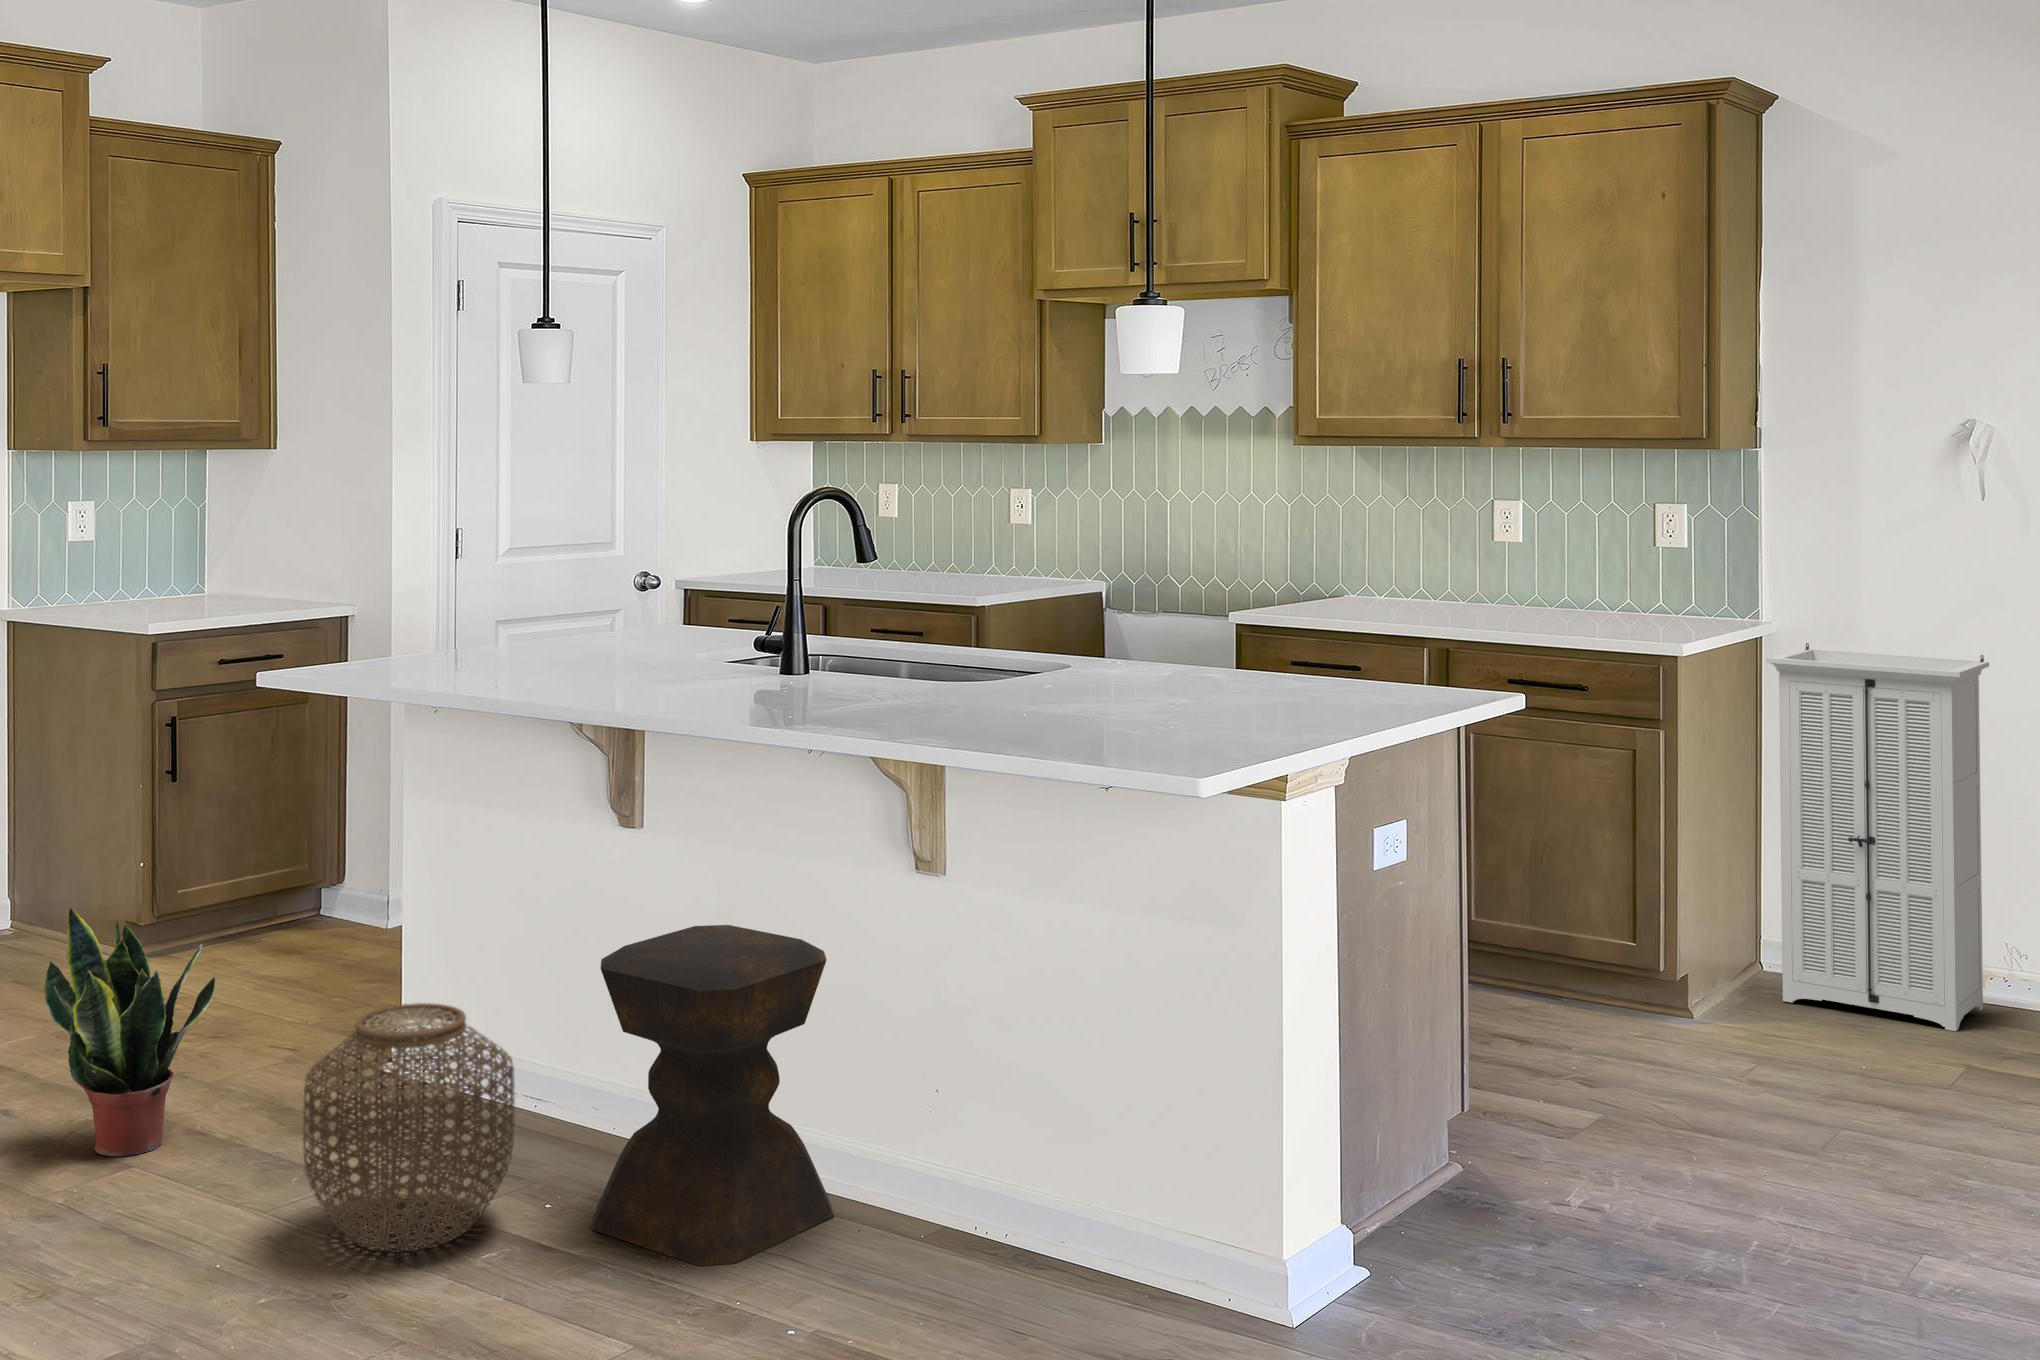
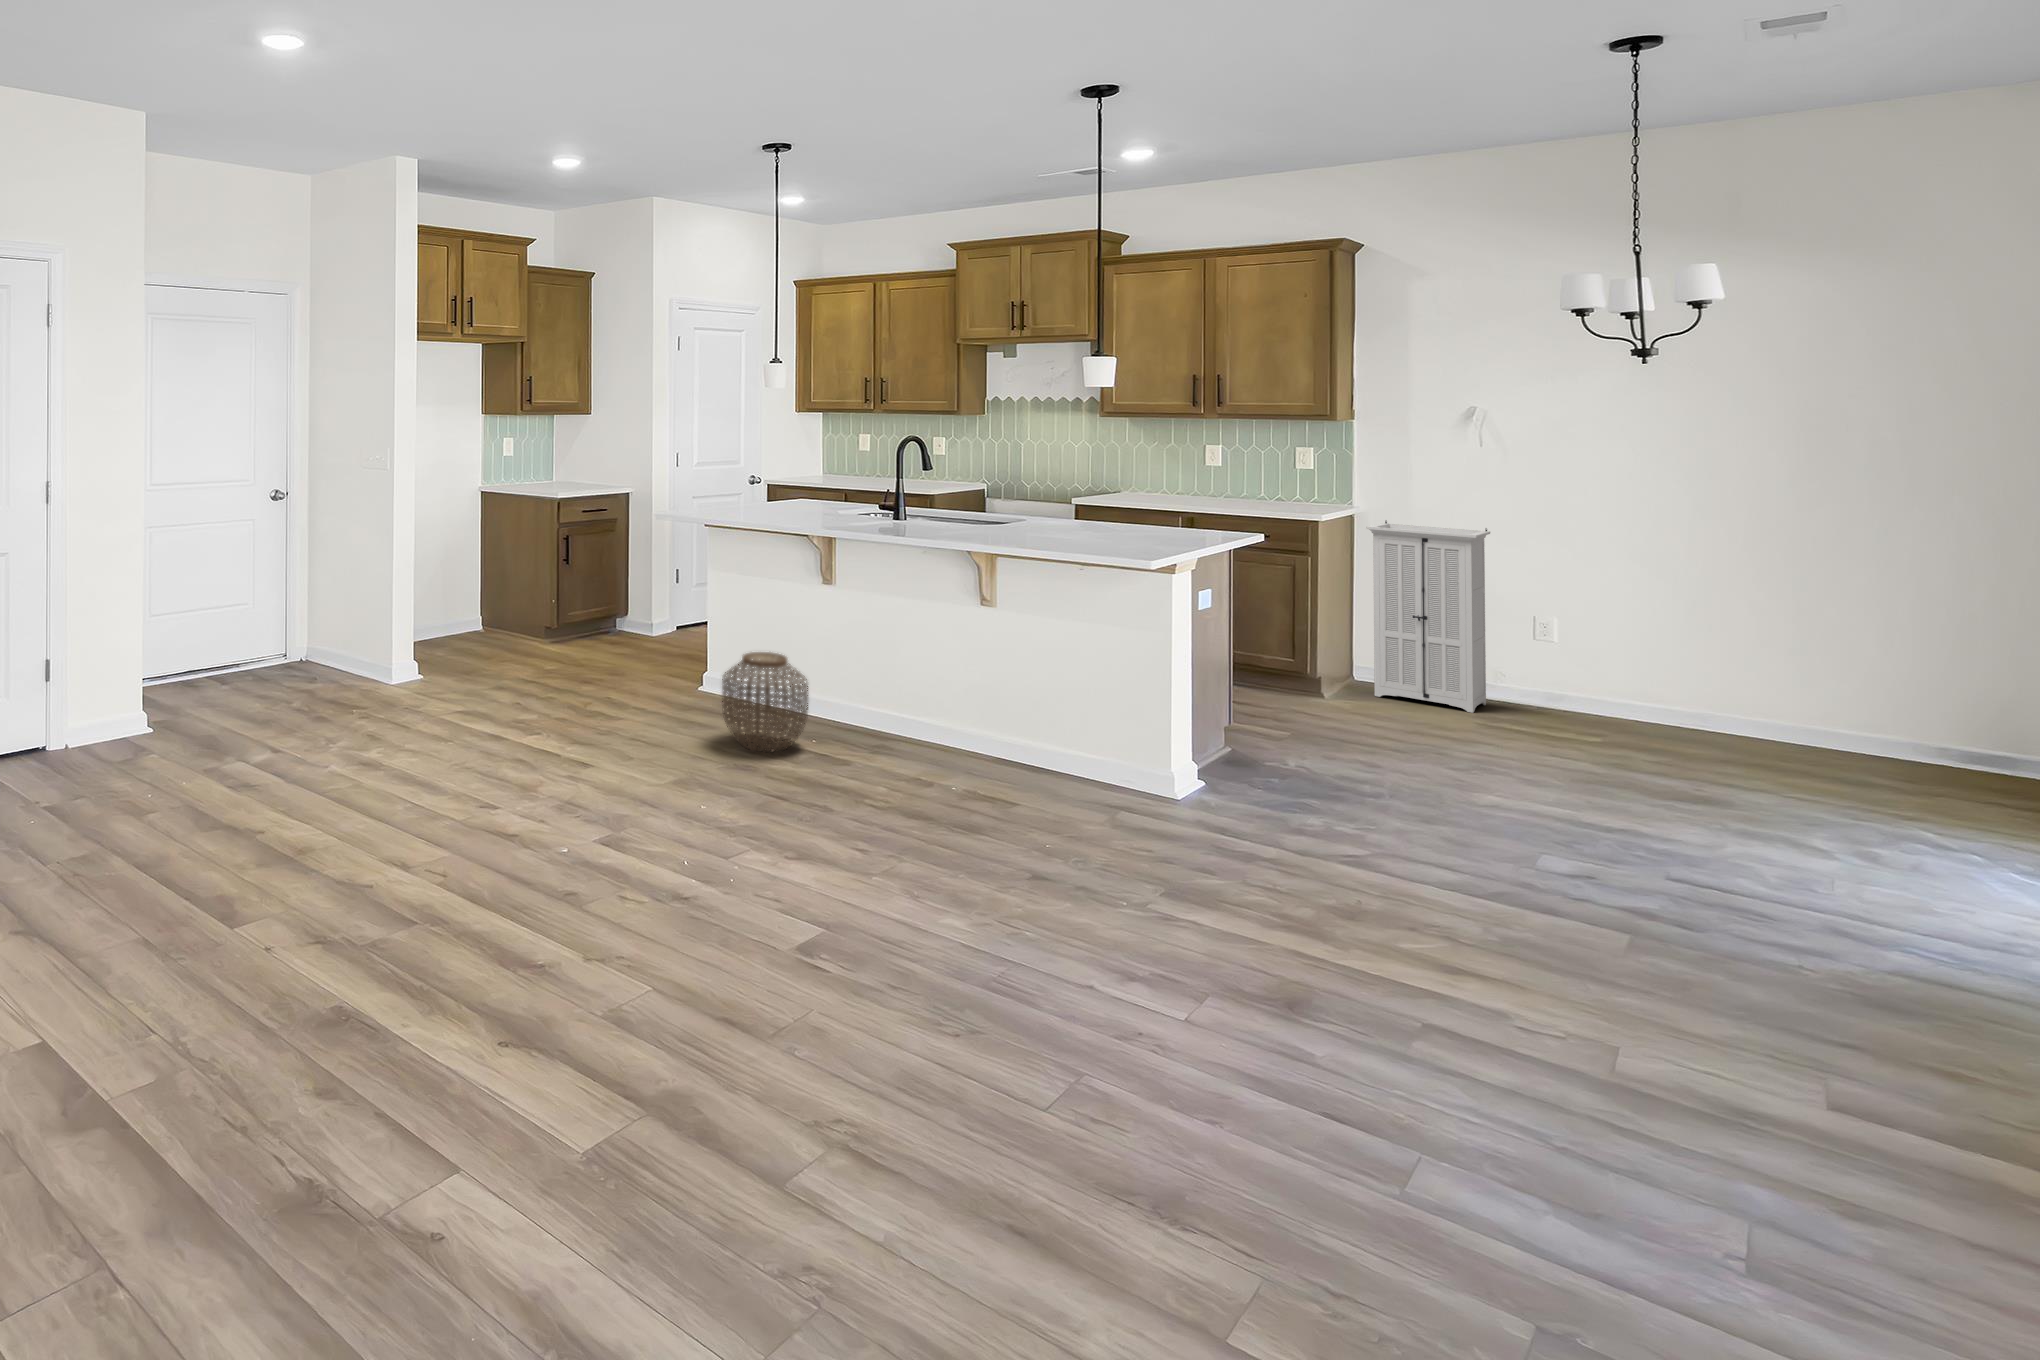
potted plant: present [44,907,216,1156] -> none [582,608,652,714]
stool: present [592,925,834,1266] -> none [840,626,946,764]

